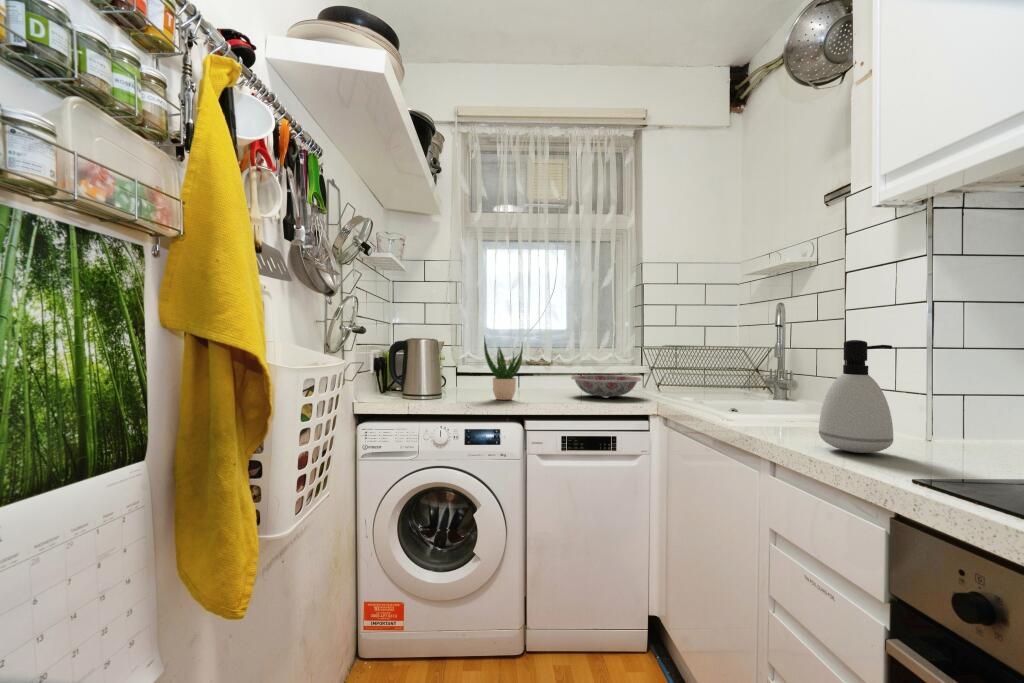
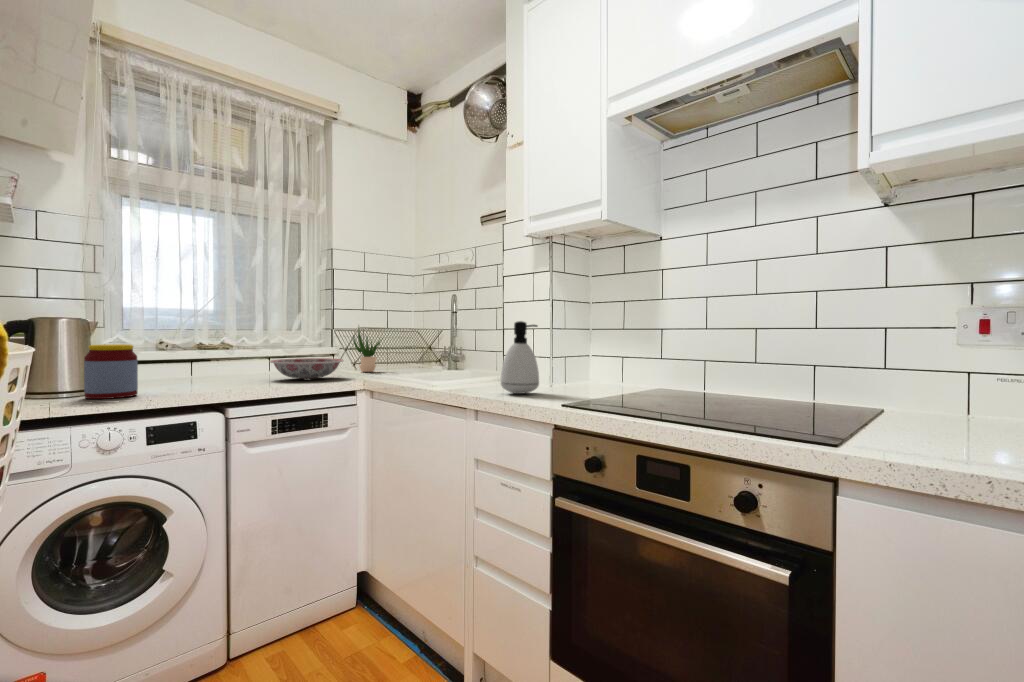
potted plant: present [484,337,523,400] -> present [353,329,380,372]
jar: none [427,360,460,404] -> present [84,344,138,399]

